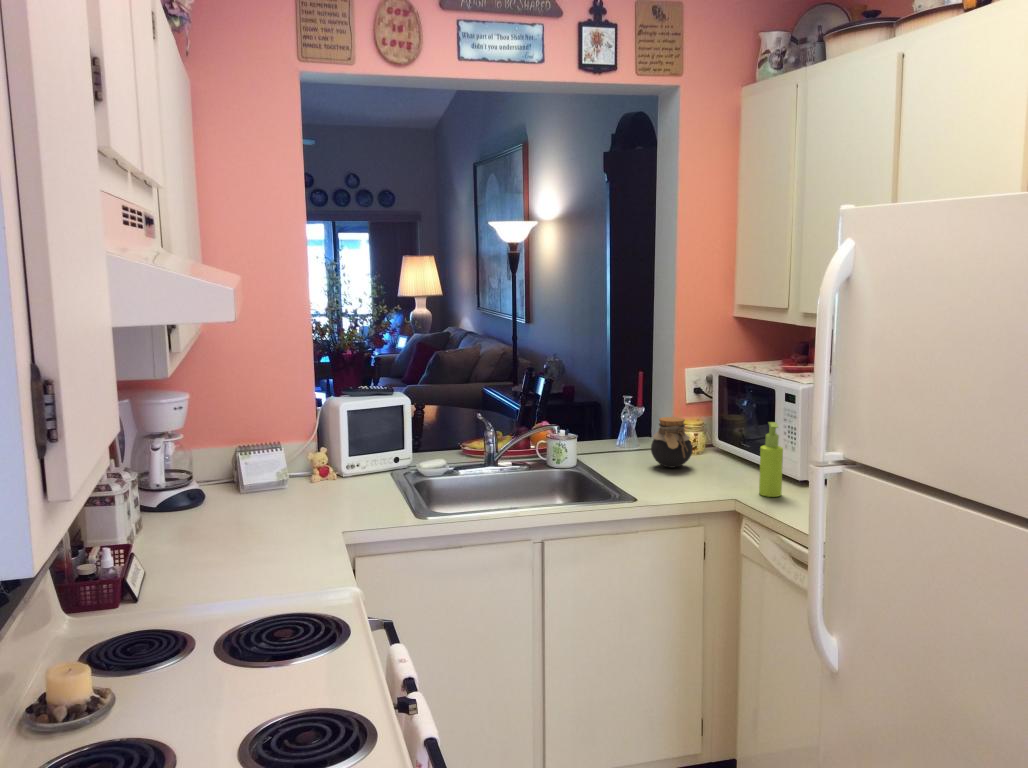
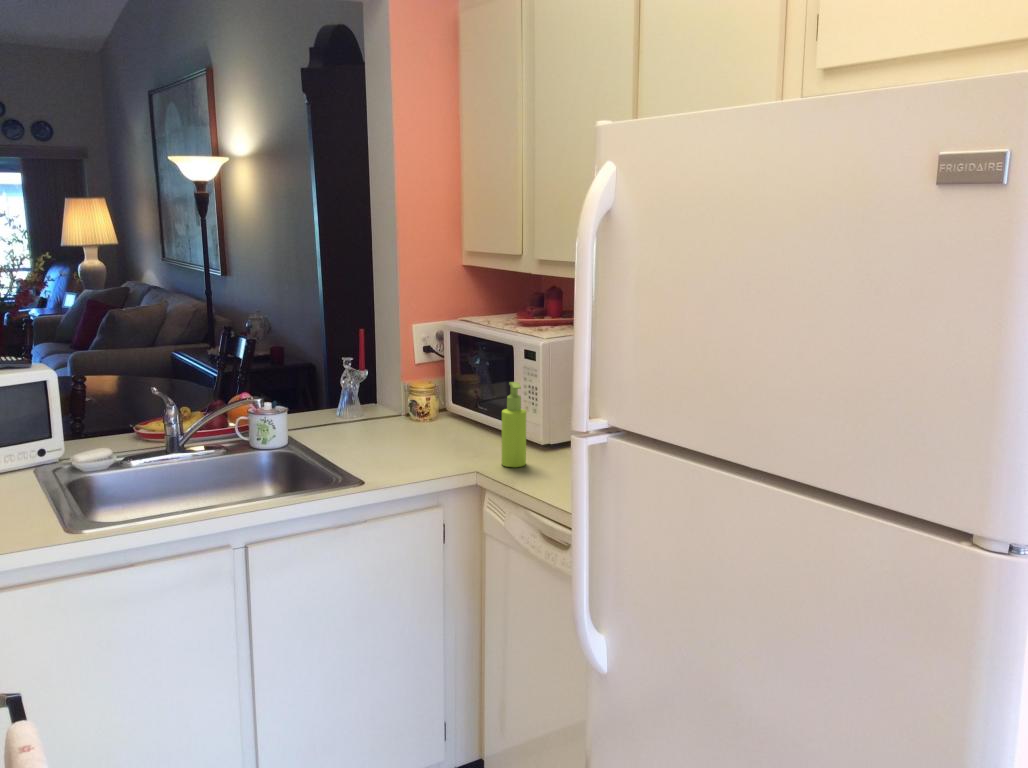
jar: present [651,417,692,468] -> none [376,380,424,439]

